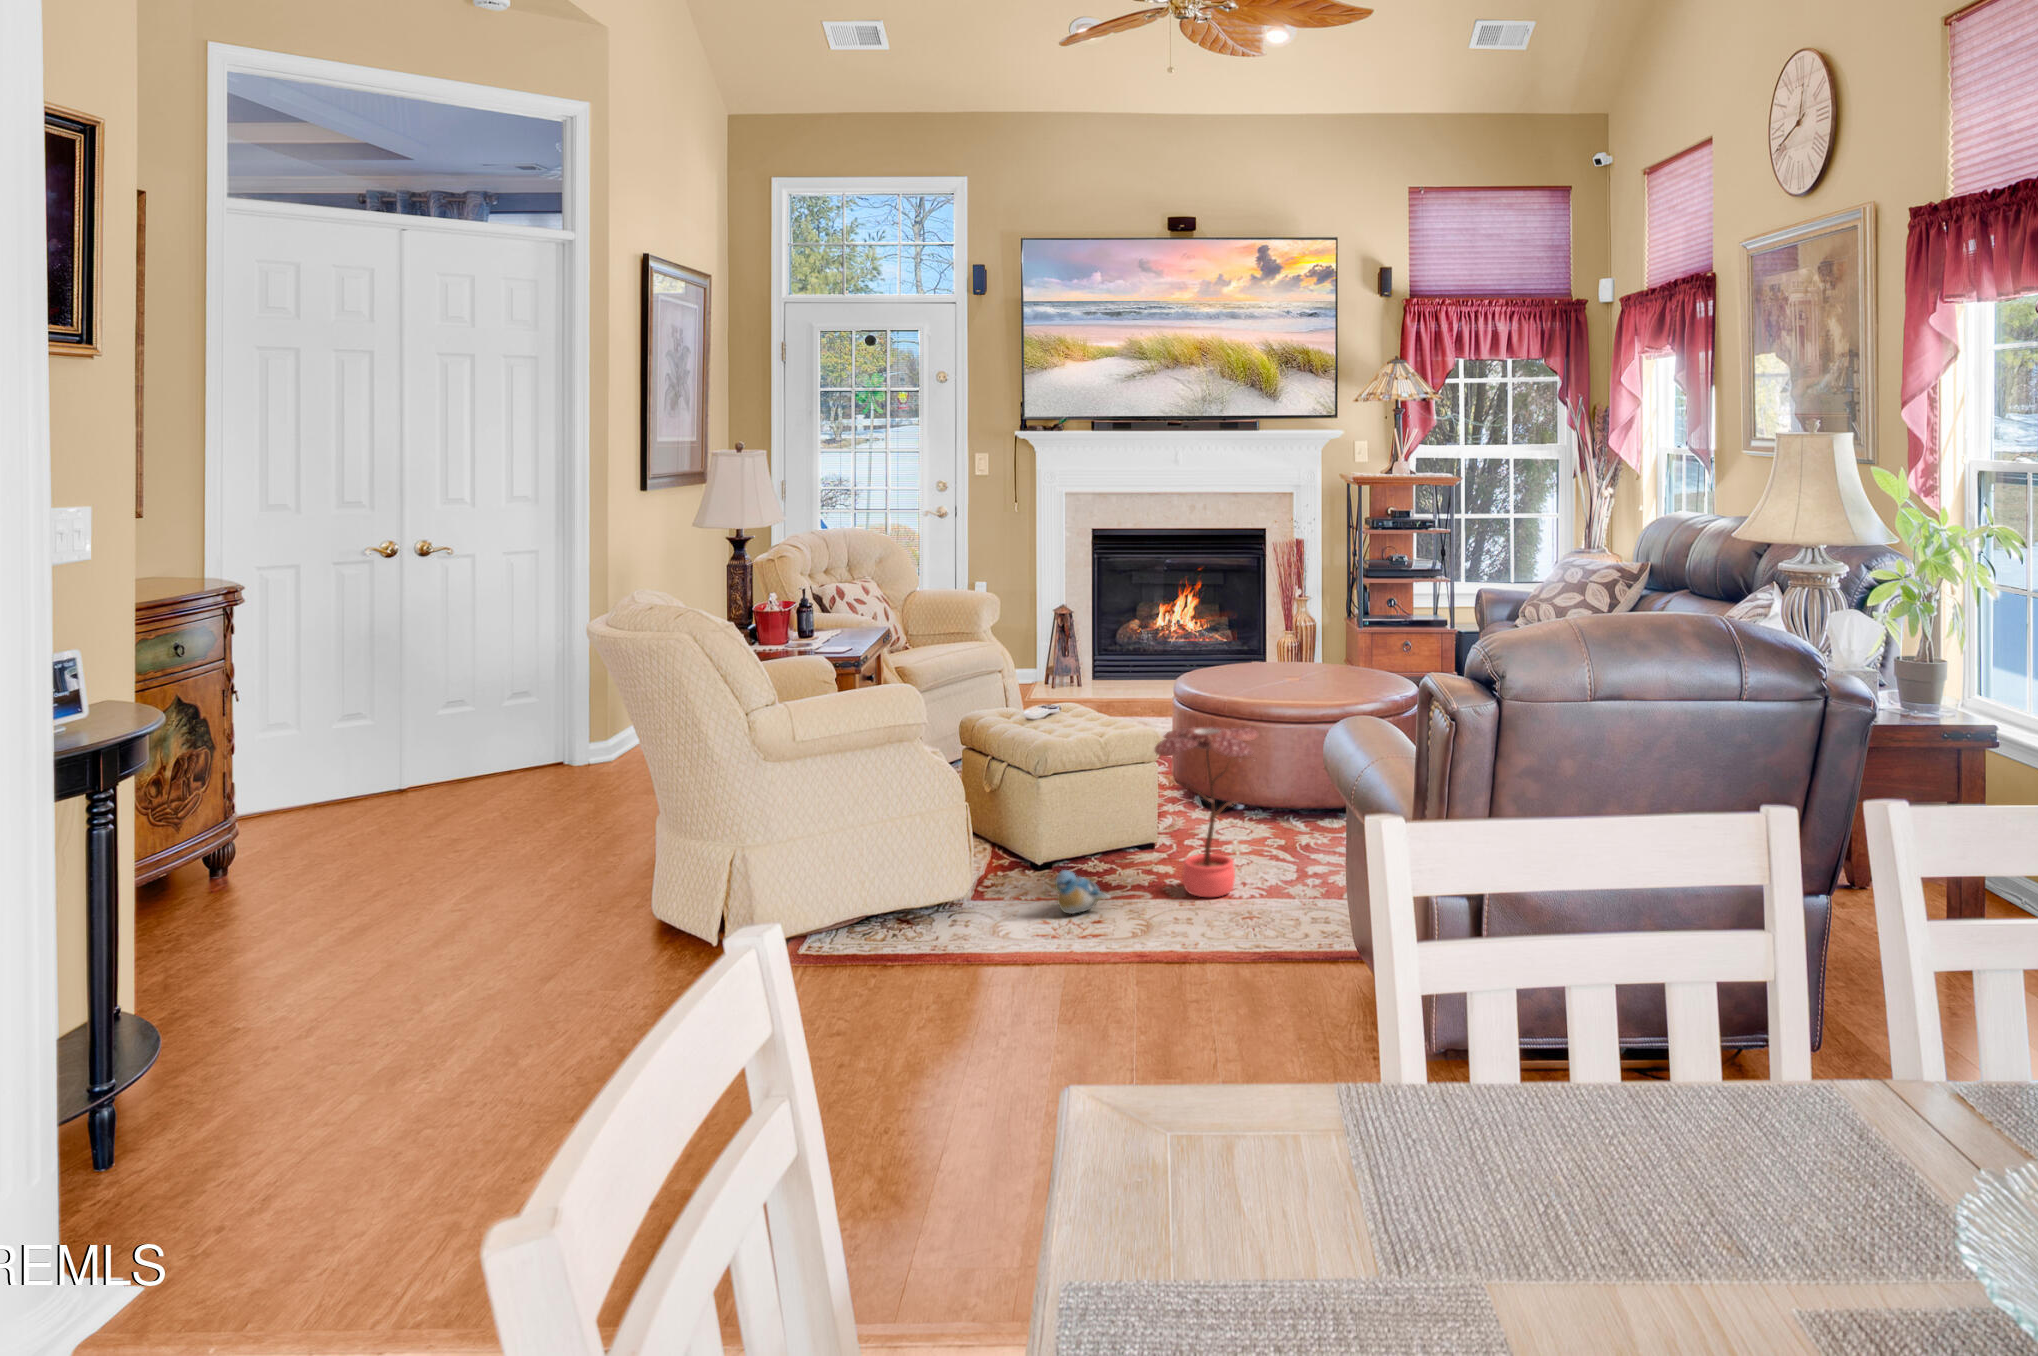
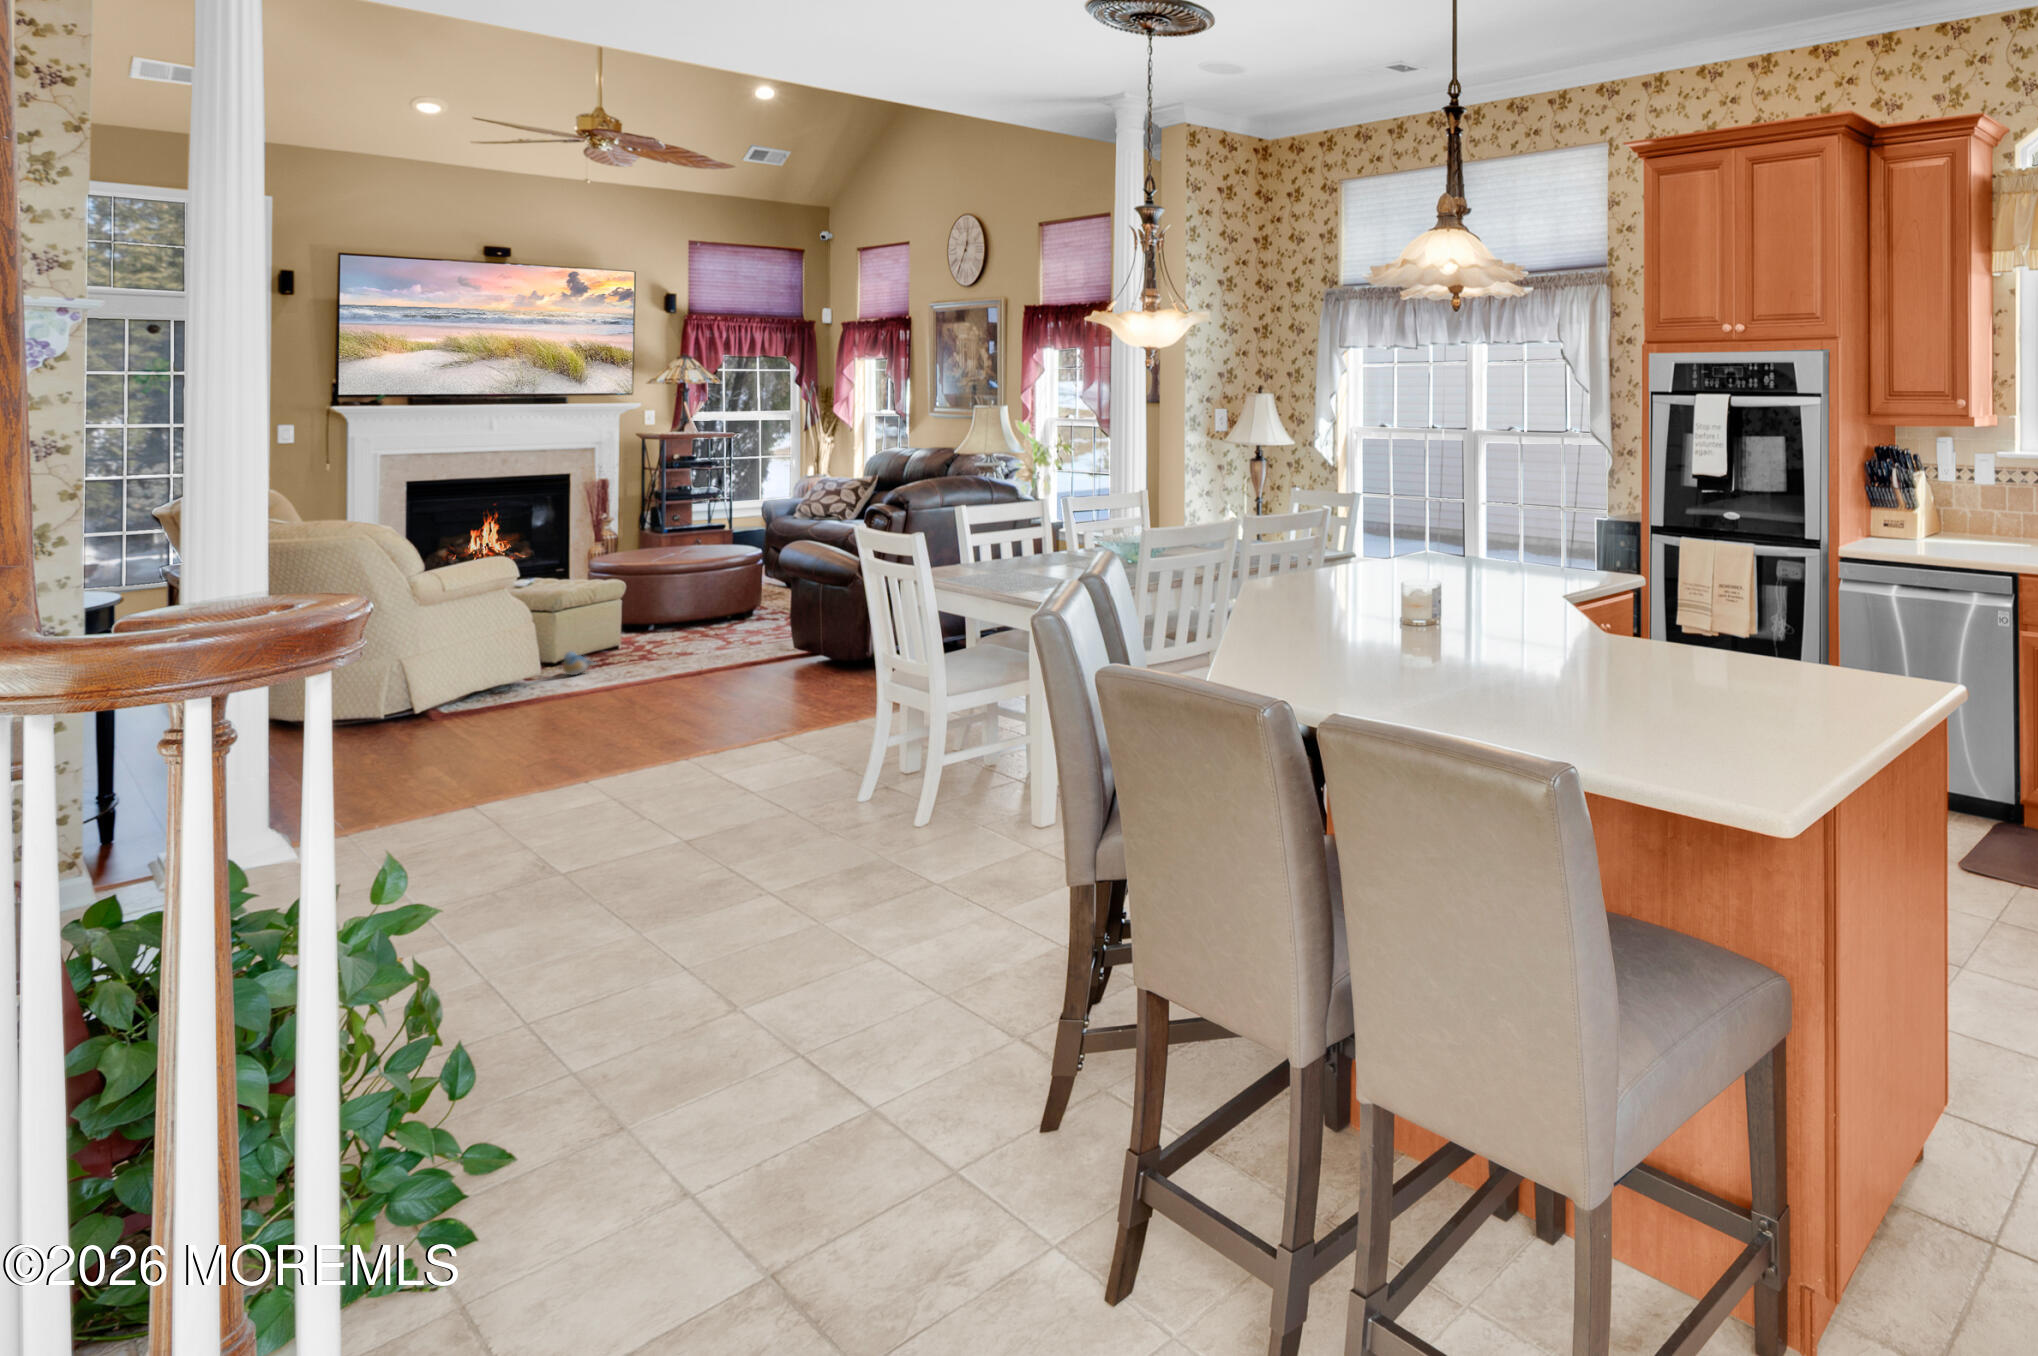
potted plant: present [1155,726,1258,897] -> none [618,570,686,660]

